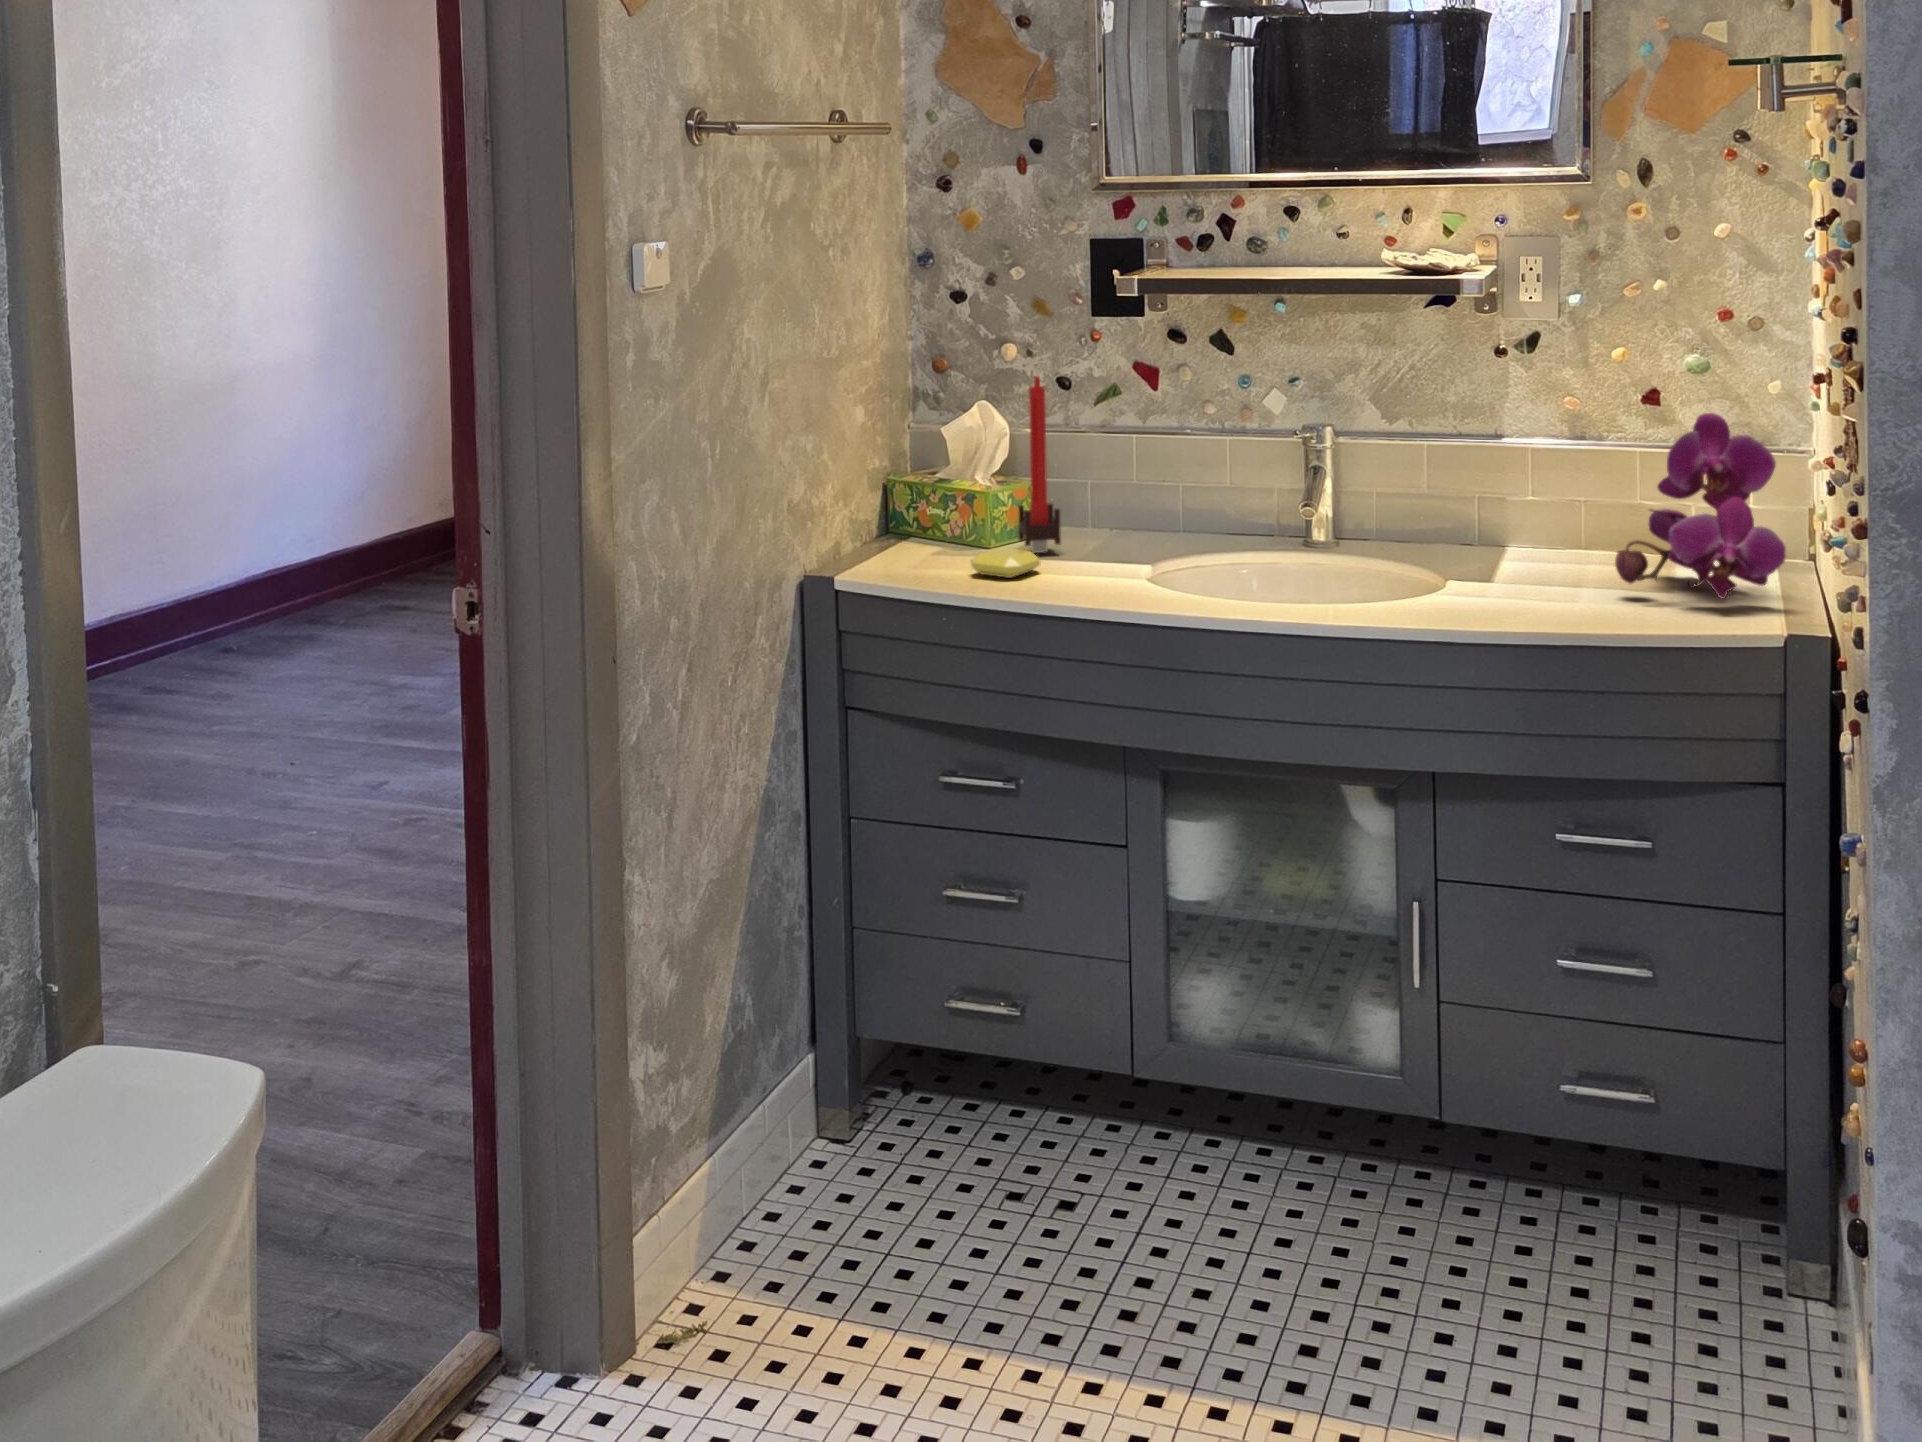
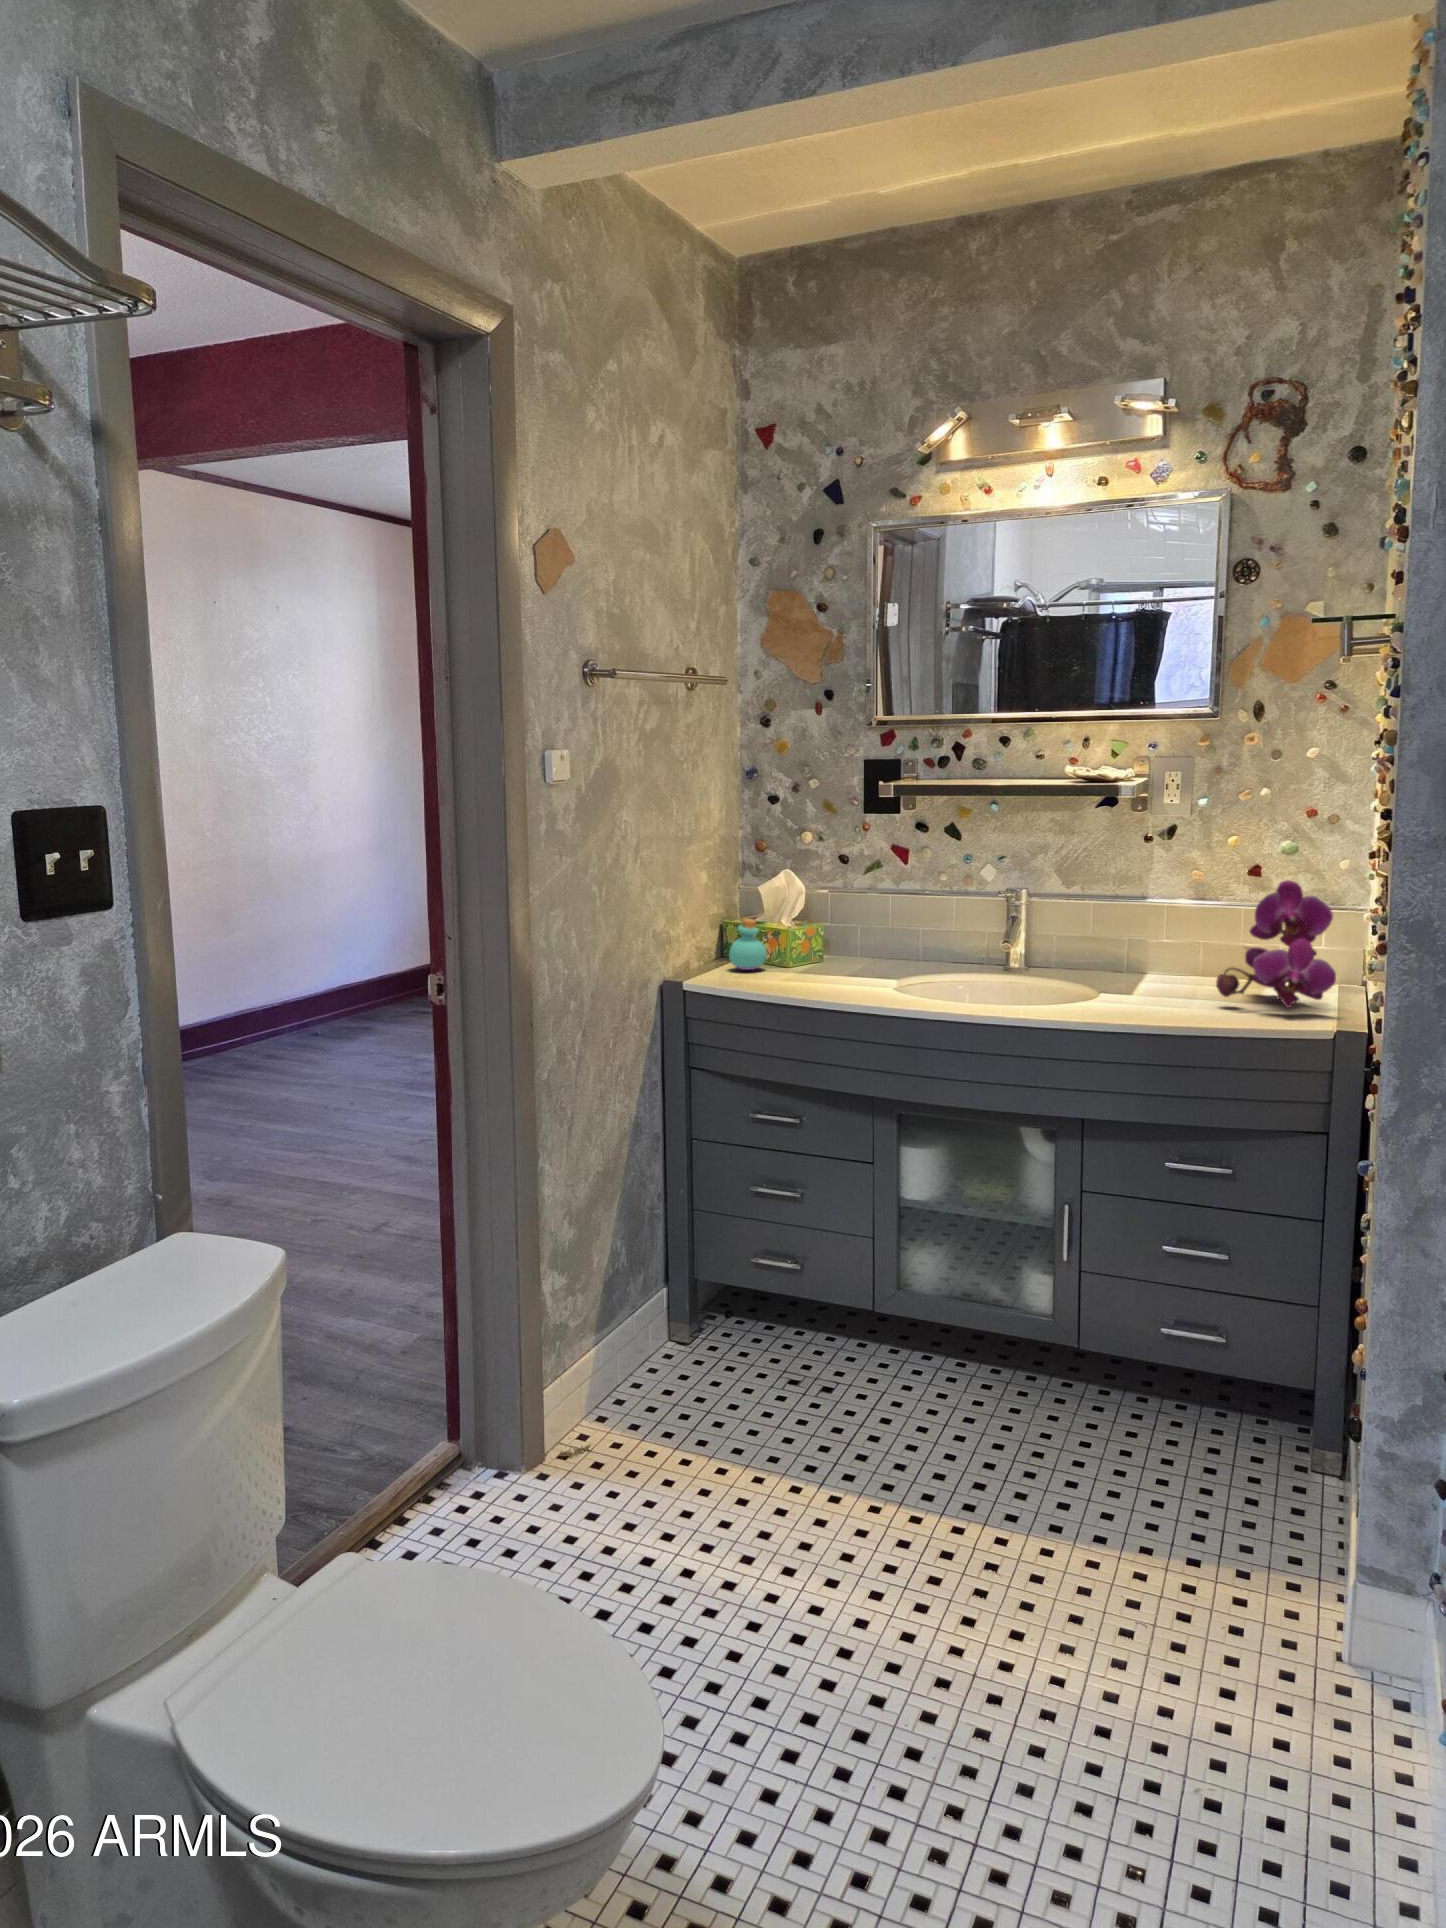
candle: present [1018,376,1061,553] -> none [810,850,838,970]
perfume bottle: none [899,479,954,555] -> present [729,919,766,970]
soap bar: present [971,548,1040,578] -> none [775,965,822,985]

